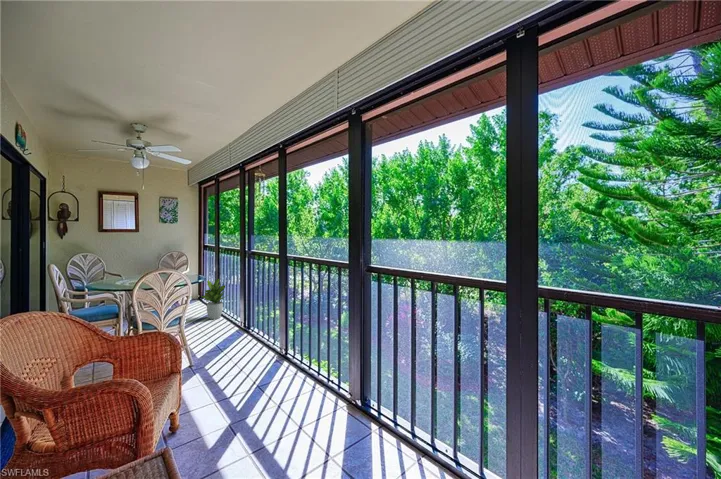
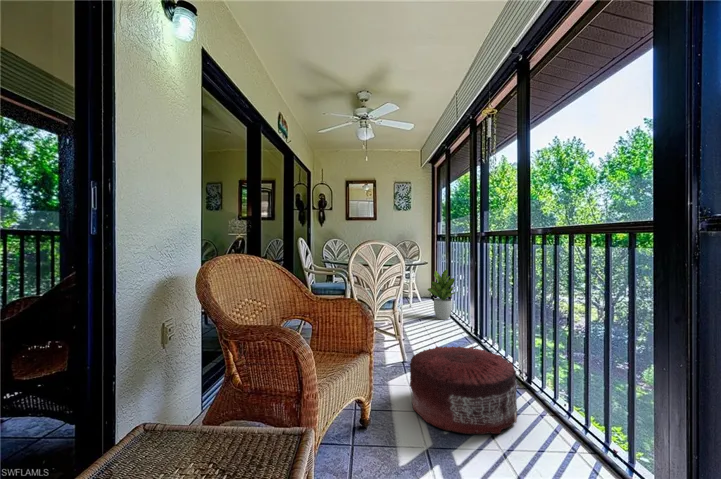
pouf: none [207,342,282,408] -> present [410,346,517,434]

